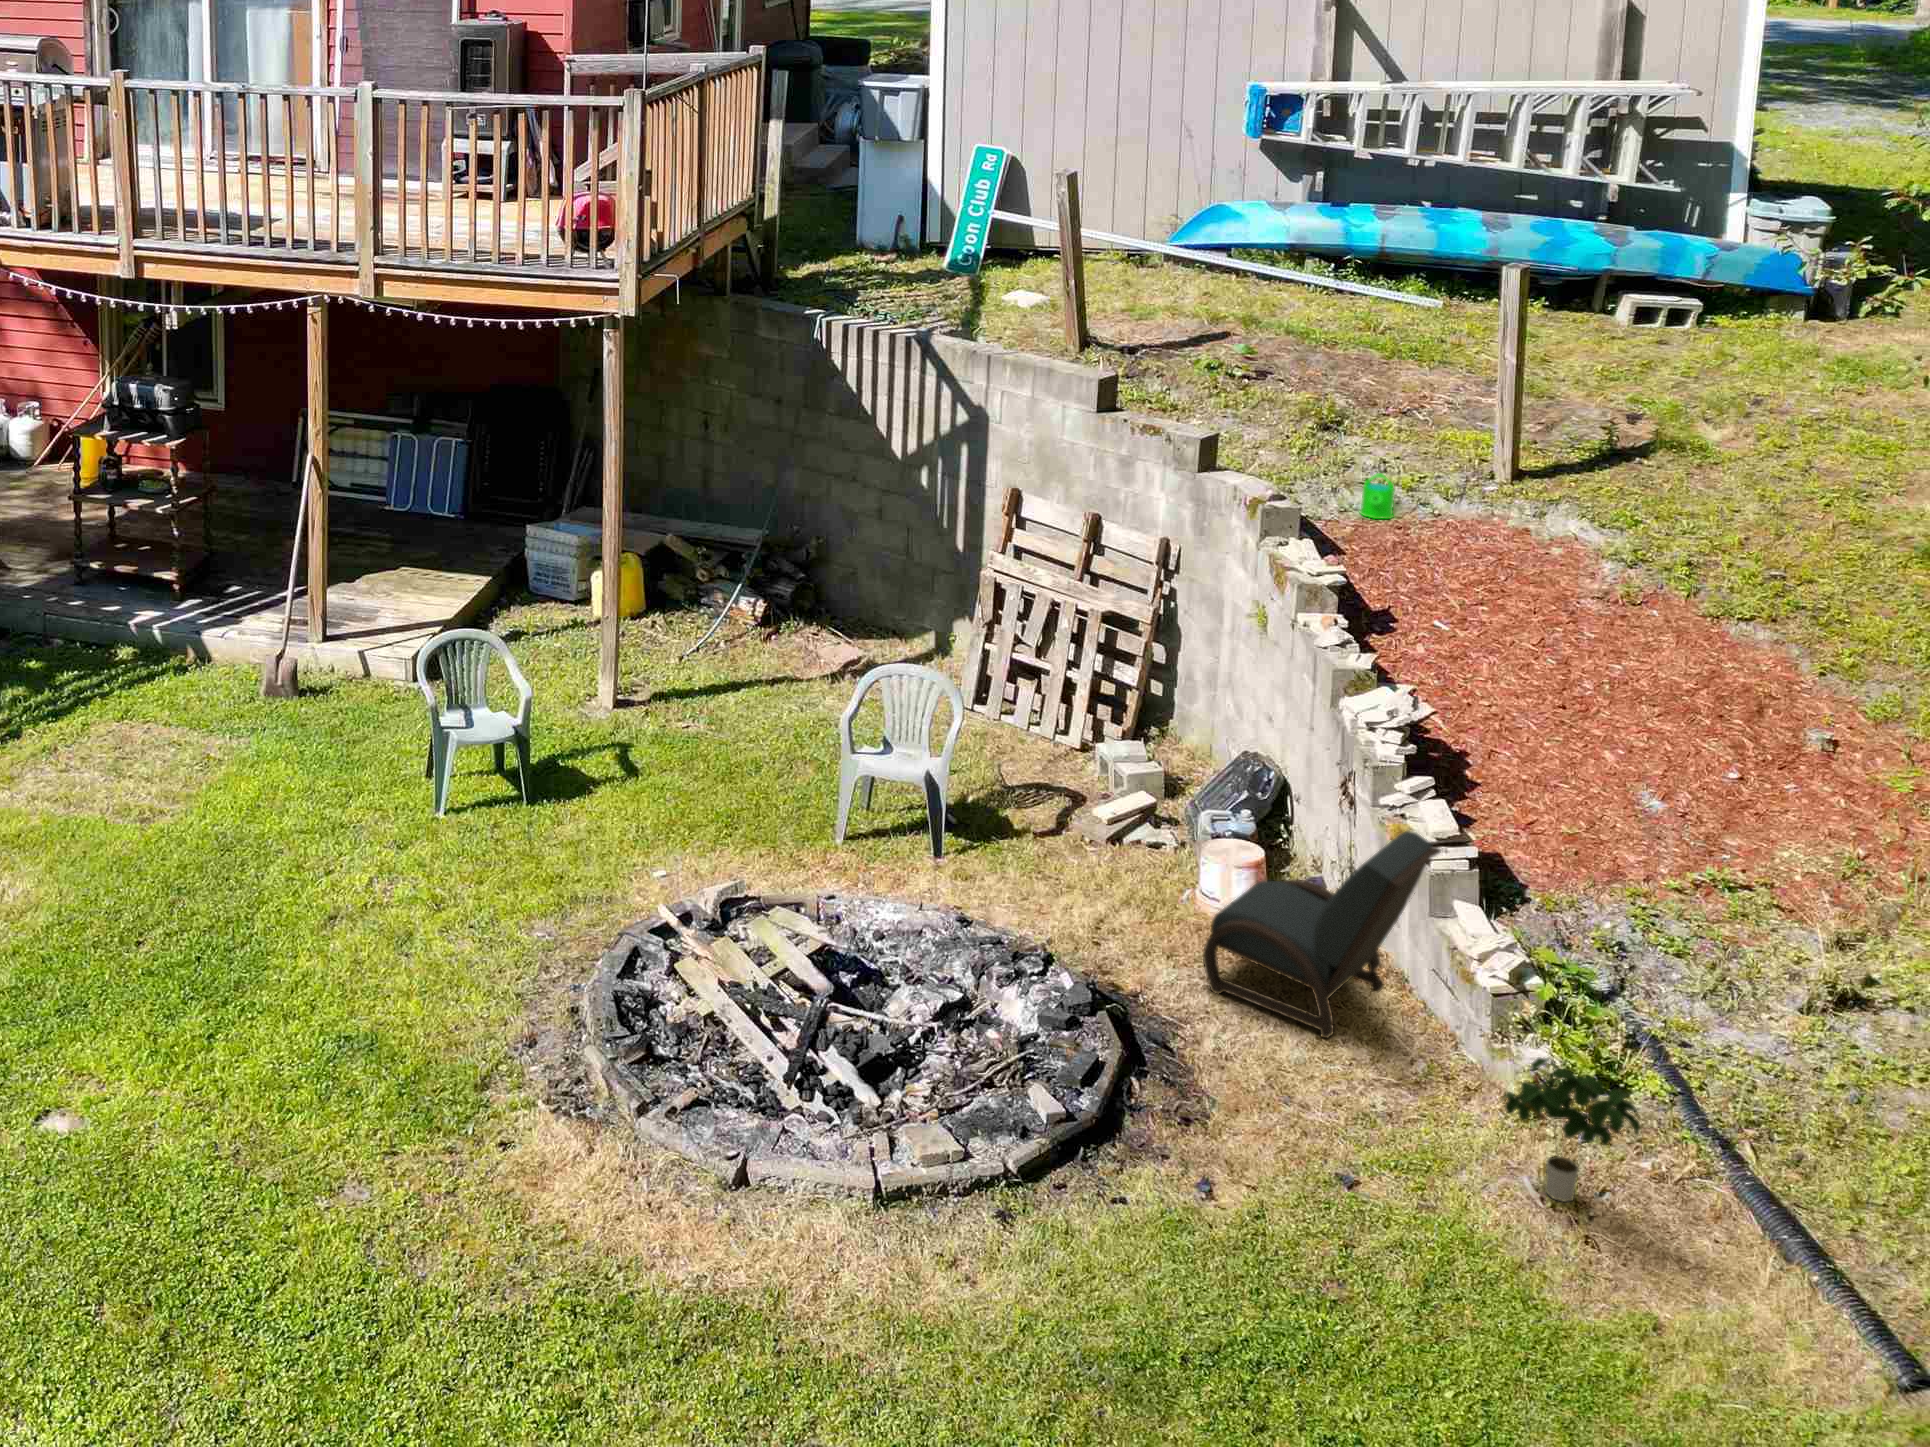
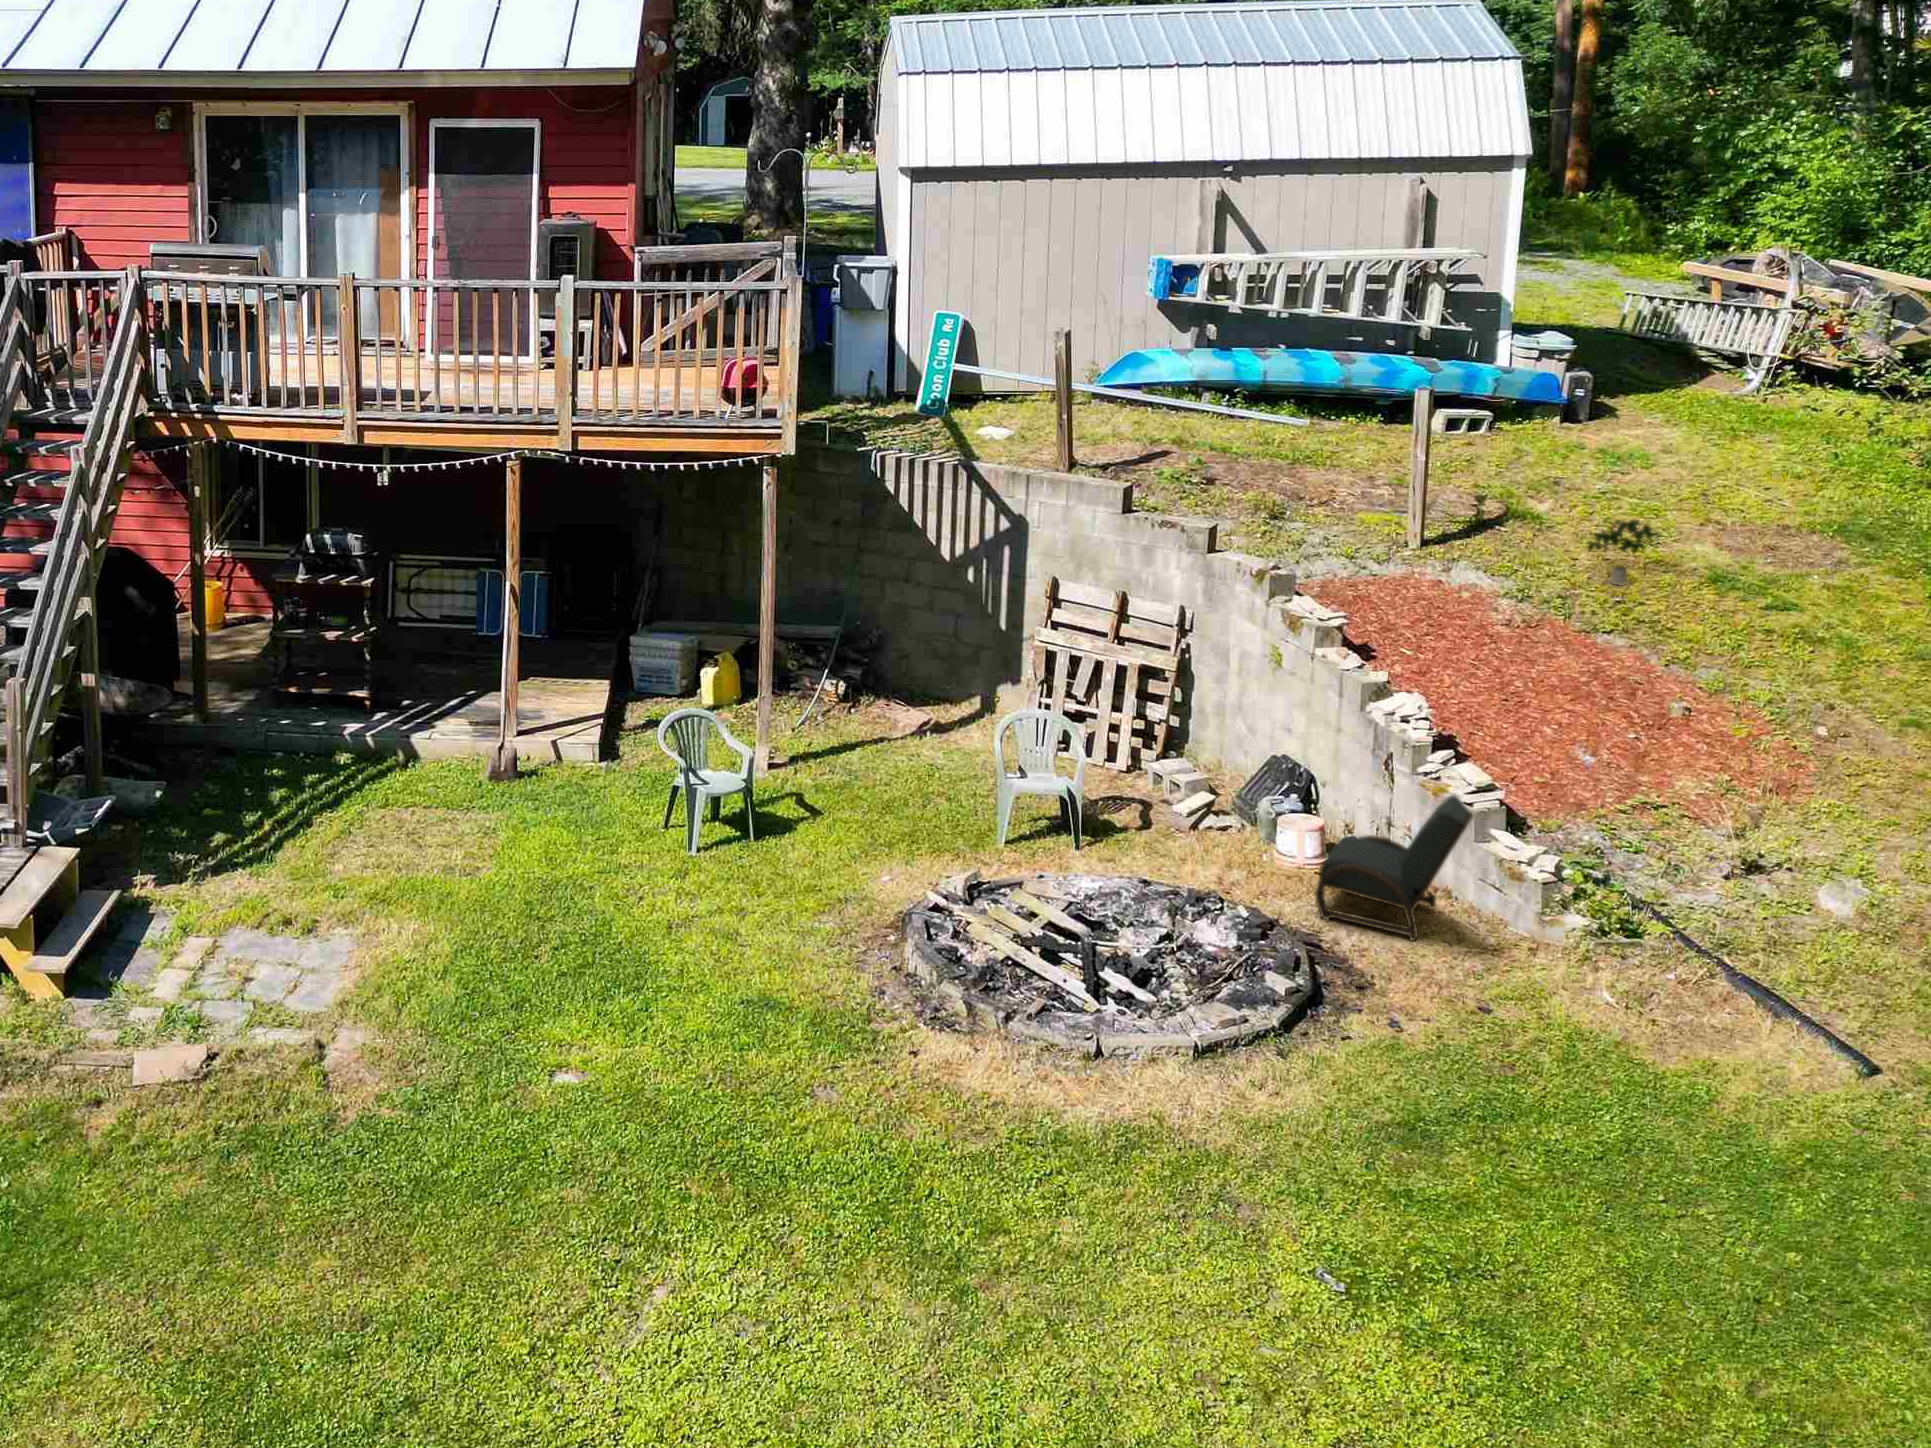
watering can: present [1360,473,1395,519] -> none [1320,548,1348,583]
potted plant: present [1502,1058,1640,1202] -> present [1588,518,1658,585]

